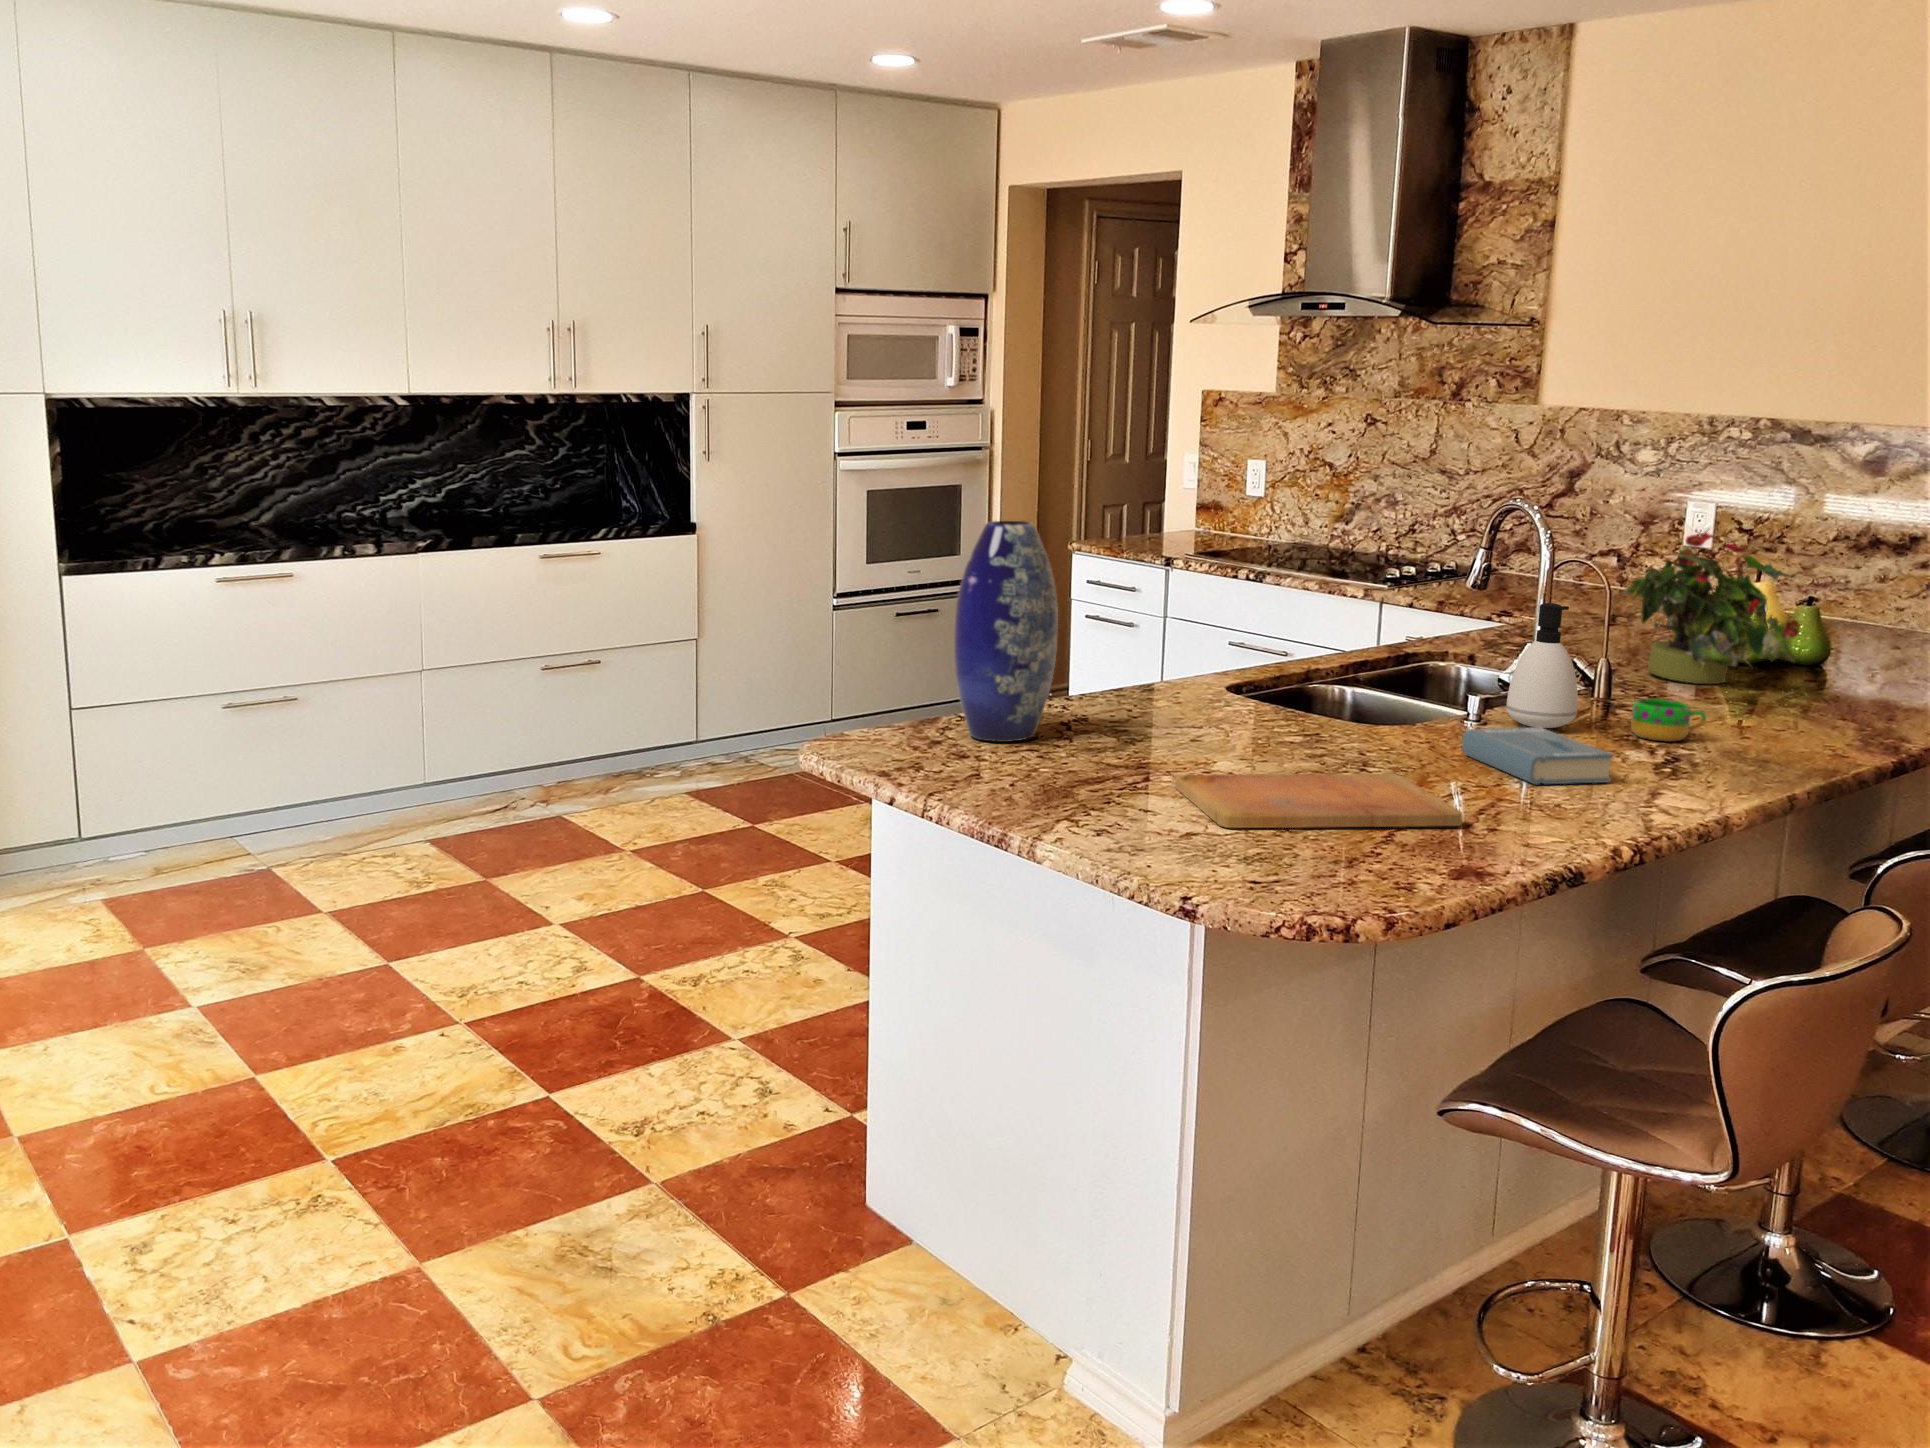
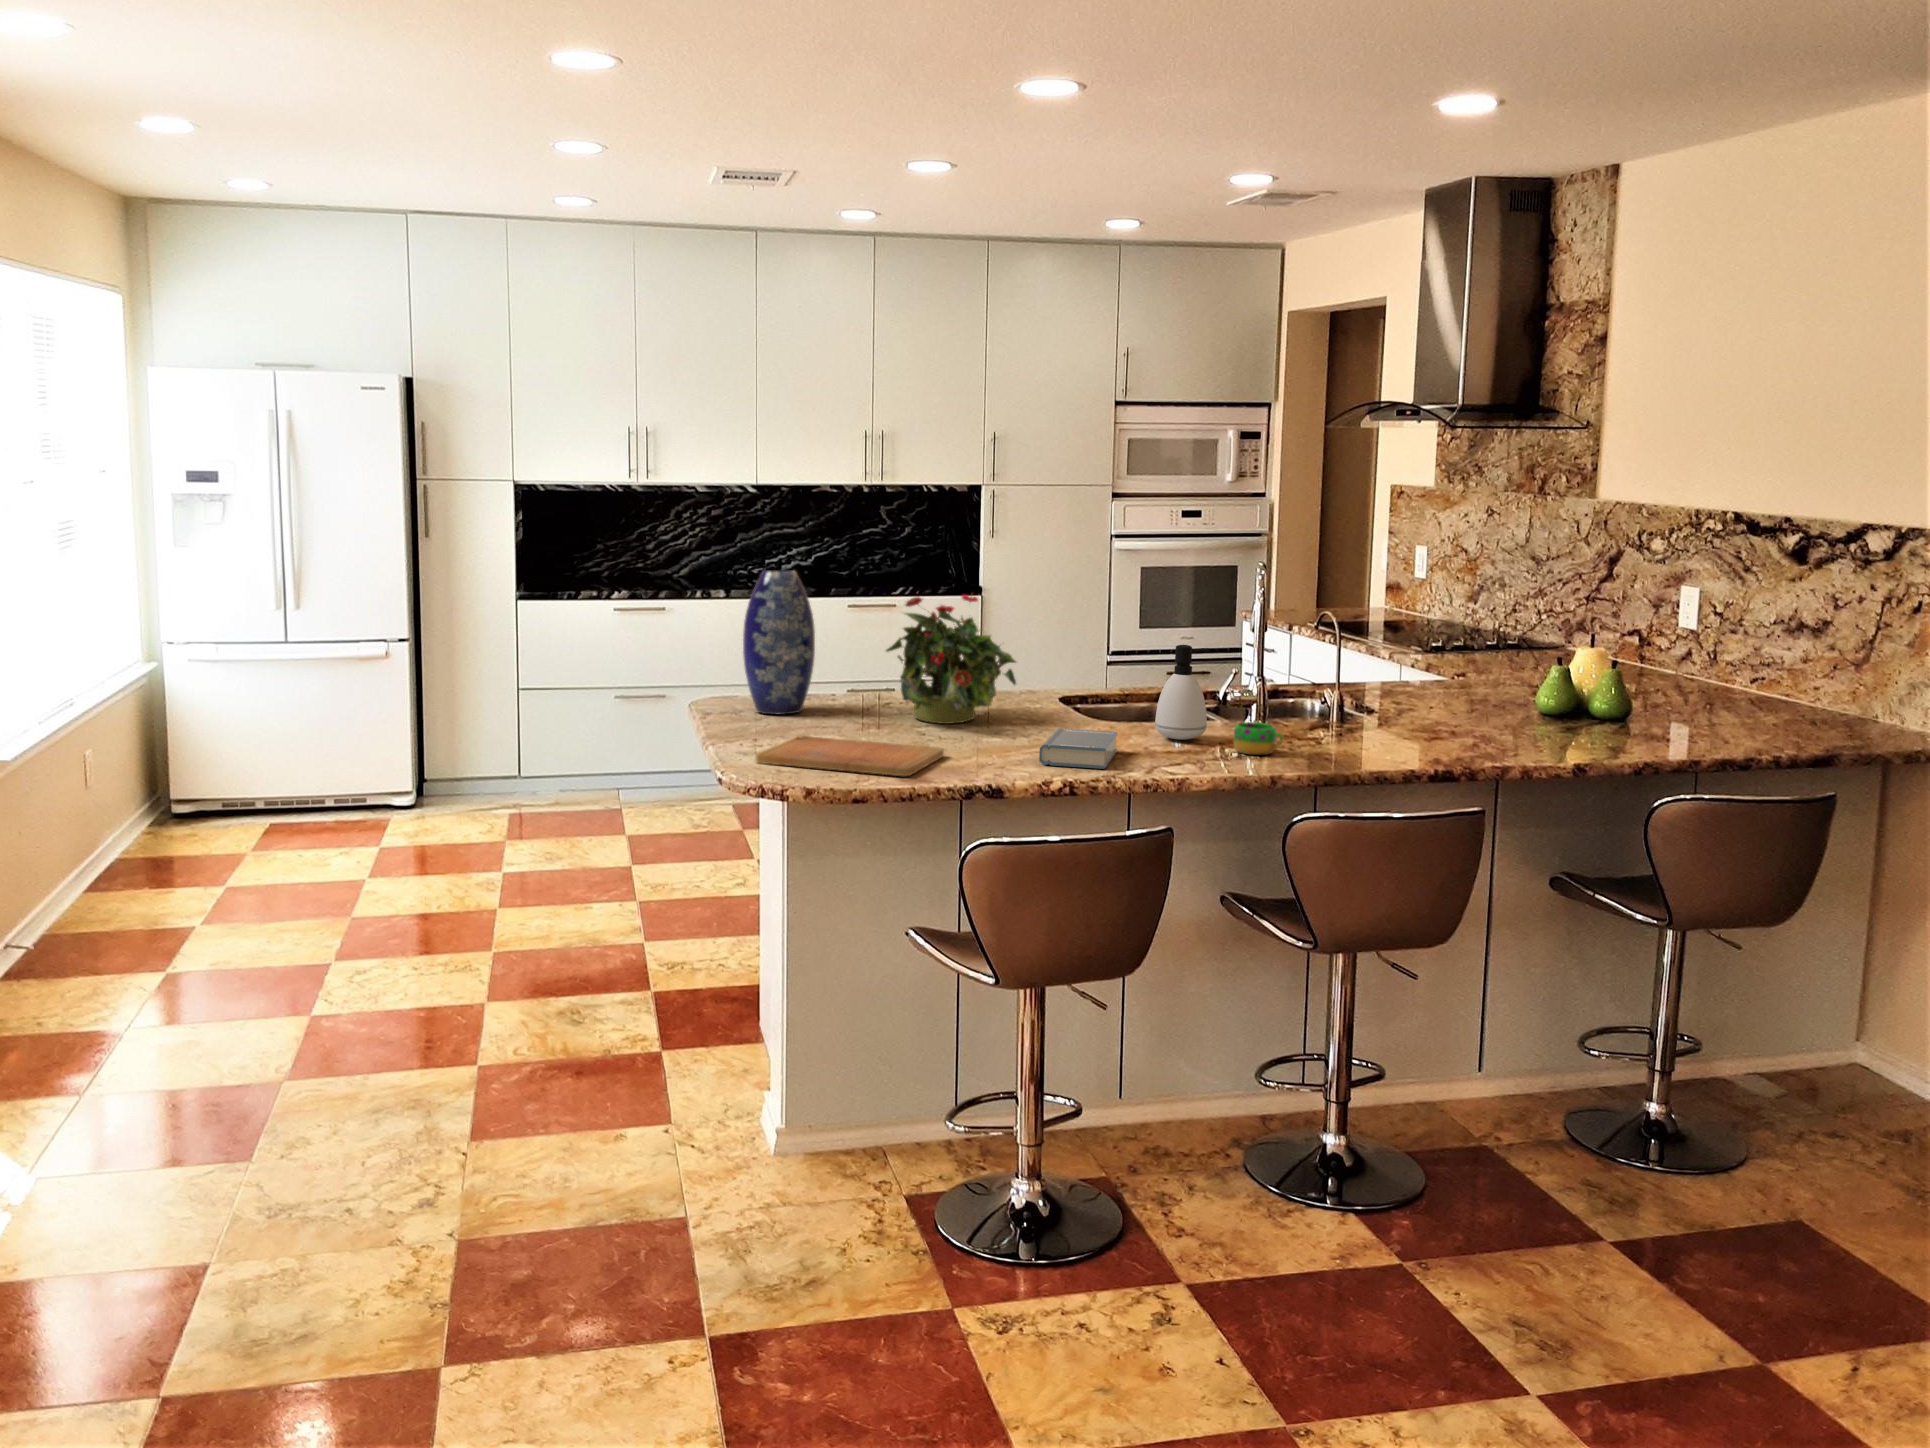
potted plant: present [1623,531,1800,684] -> present [886,595,1016,724]

